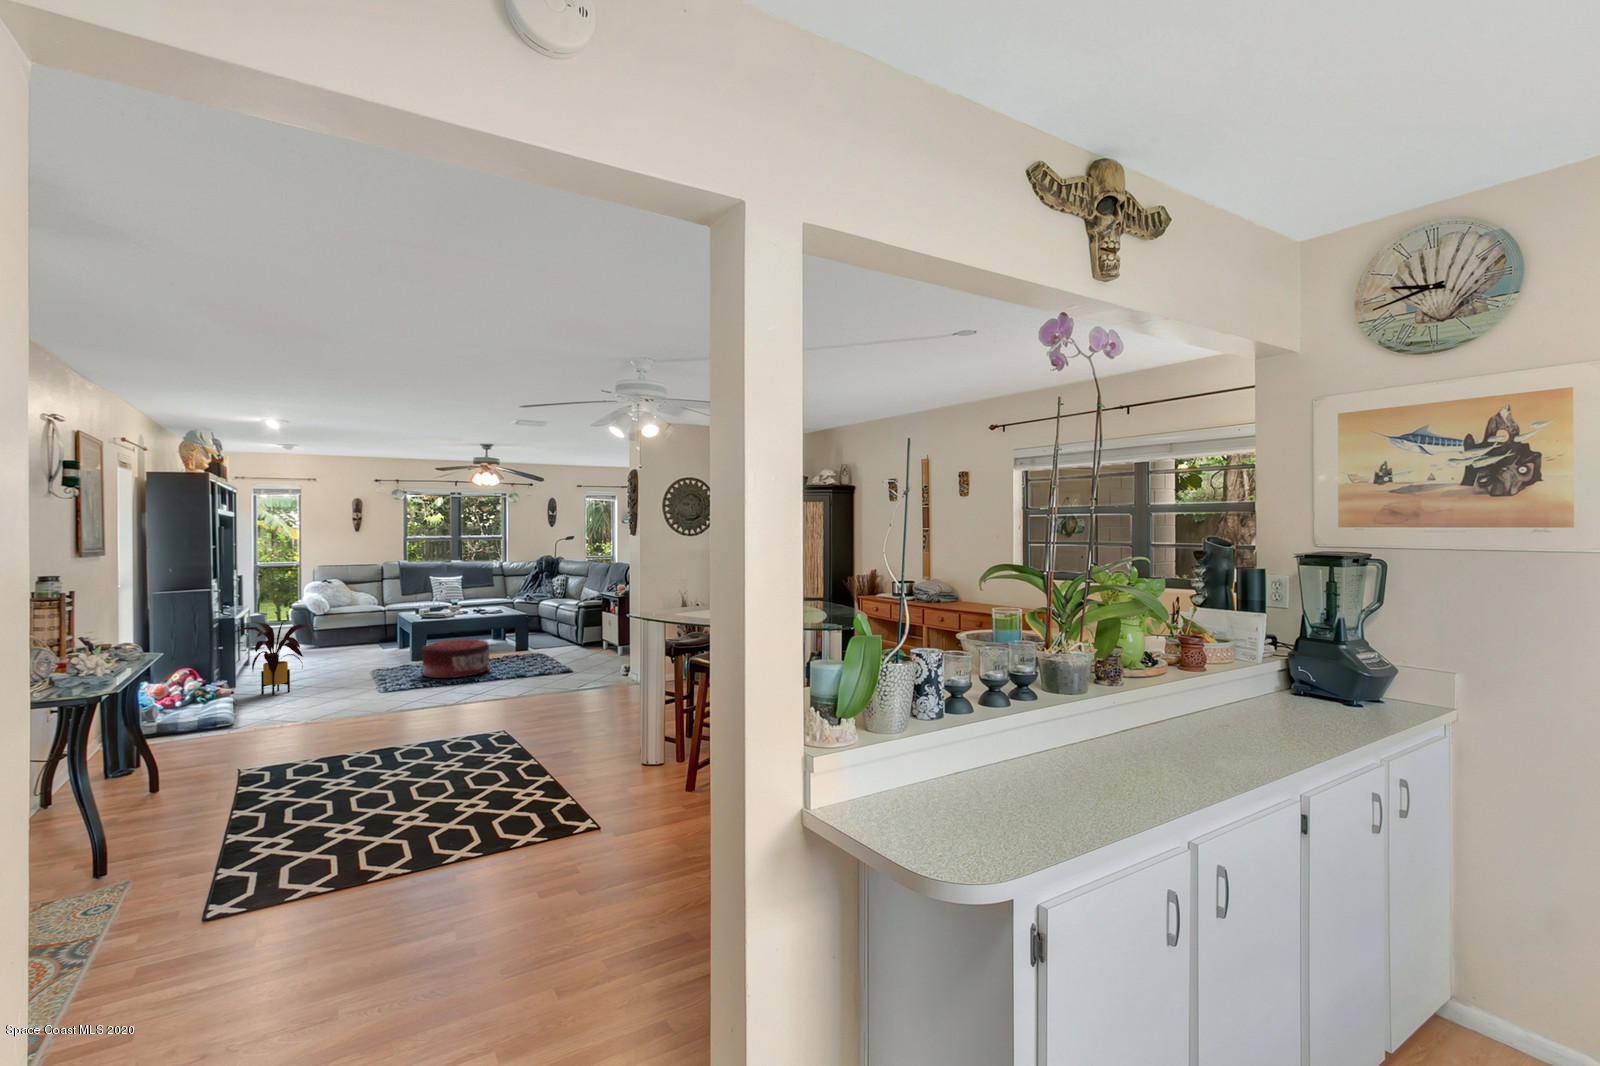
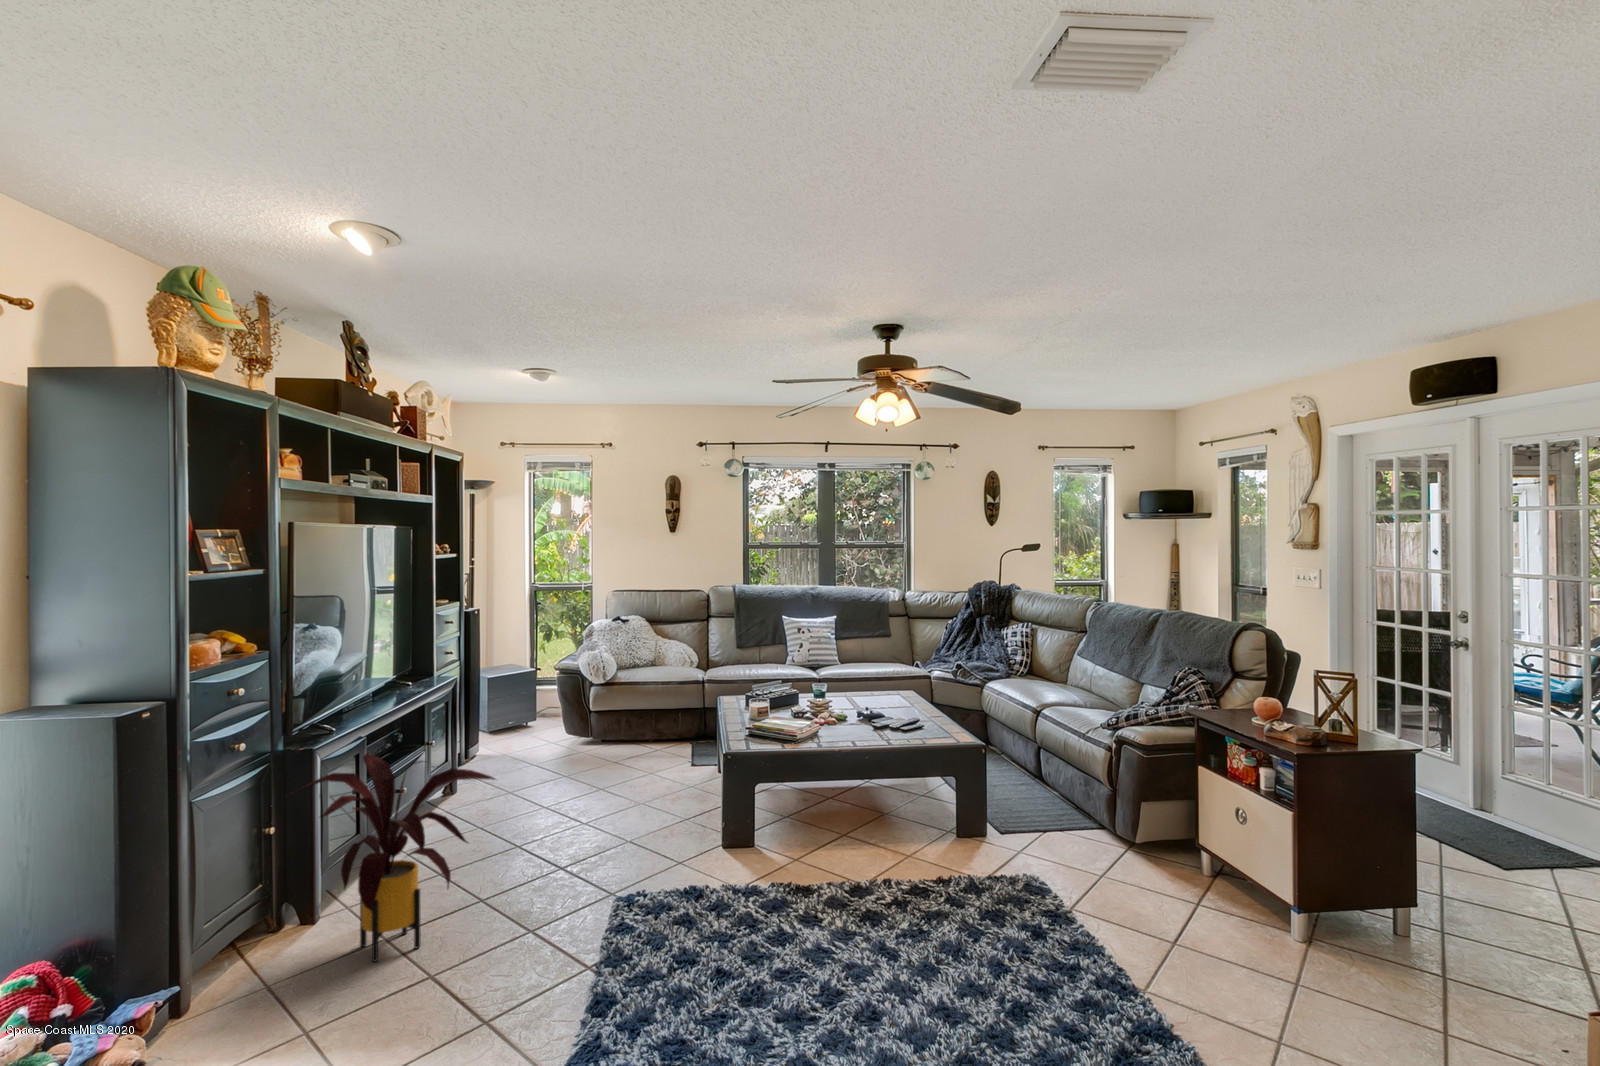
pouf: present [422,639,490,678] -> none [728,808,895,951]

